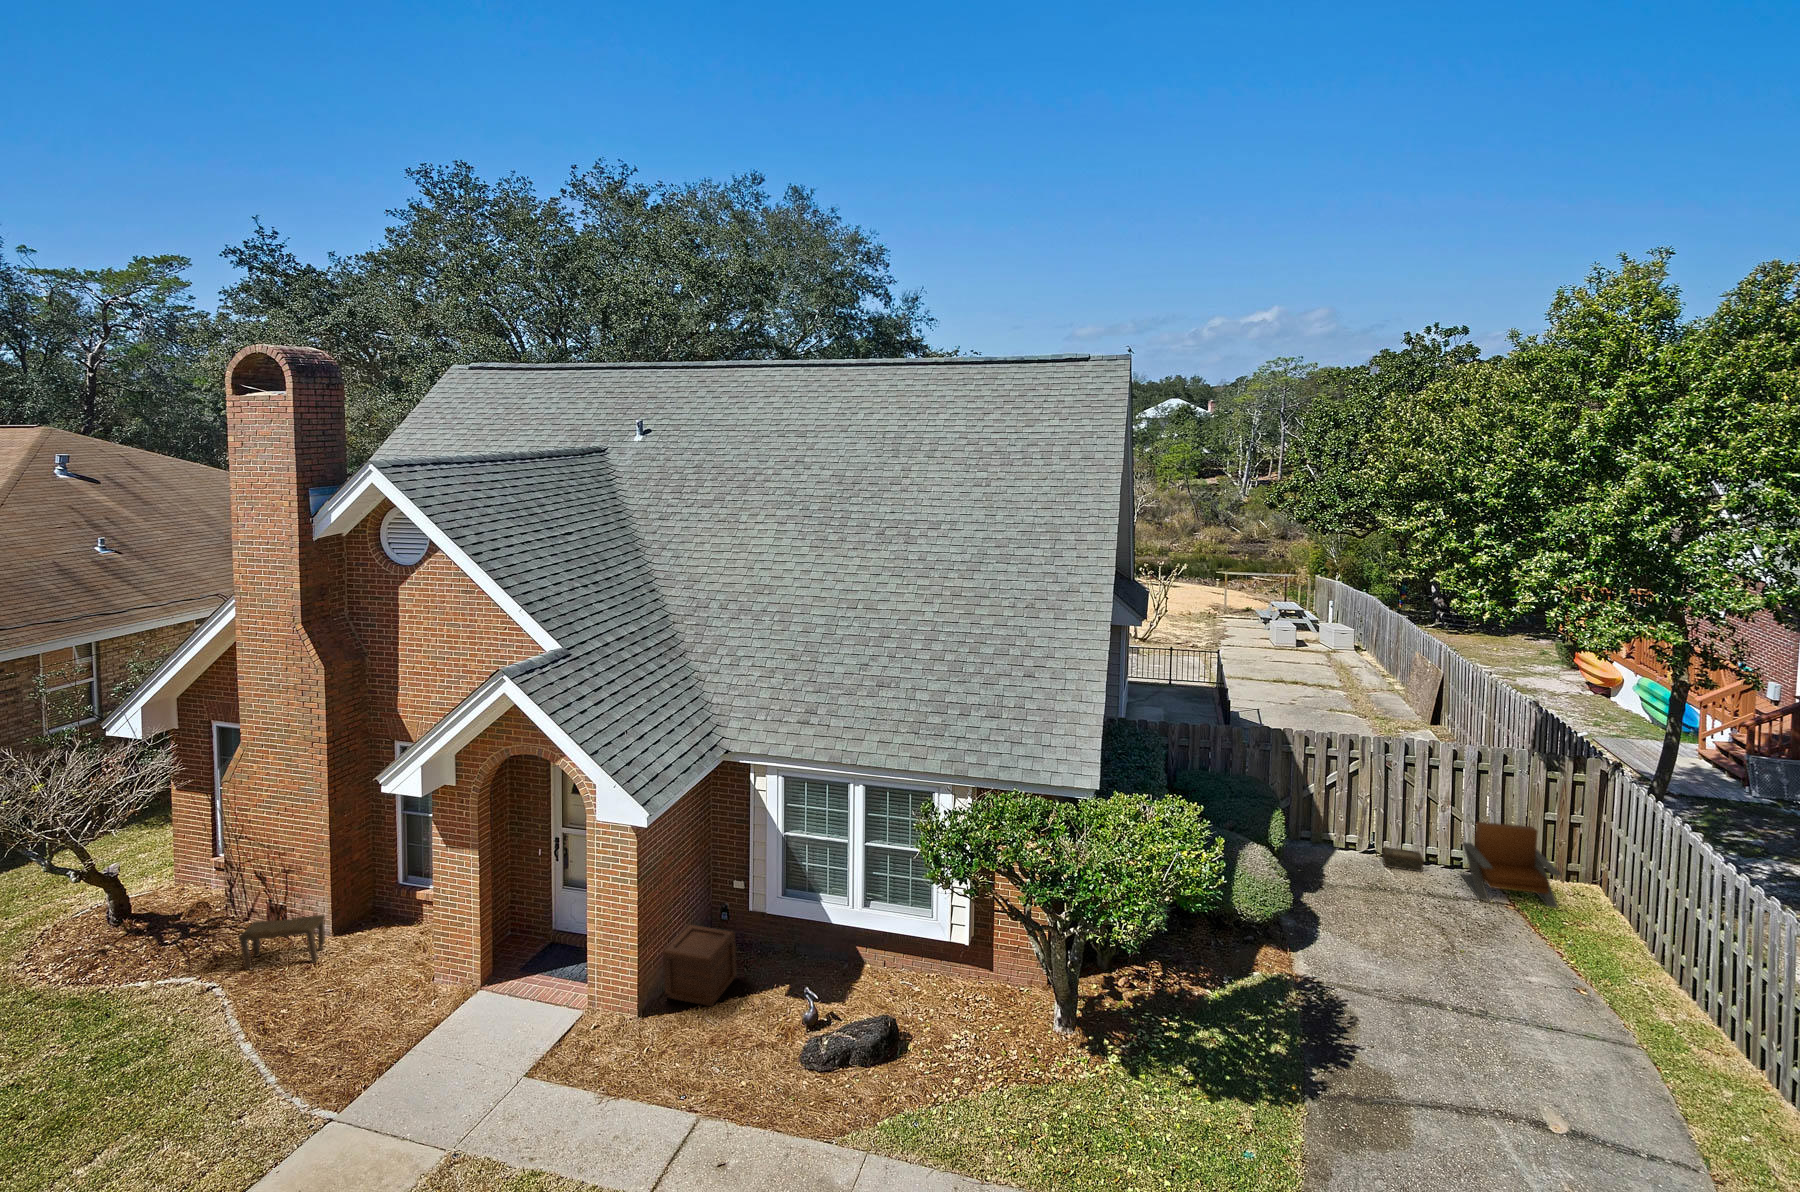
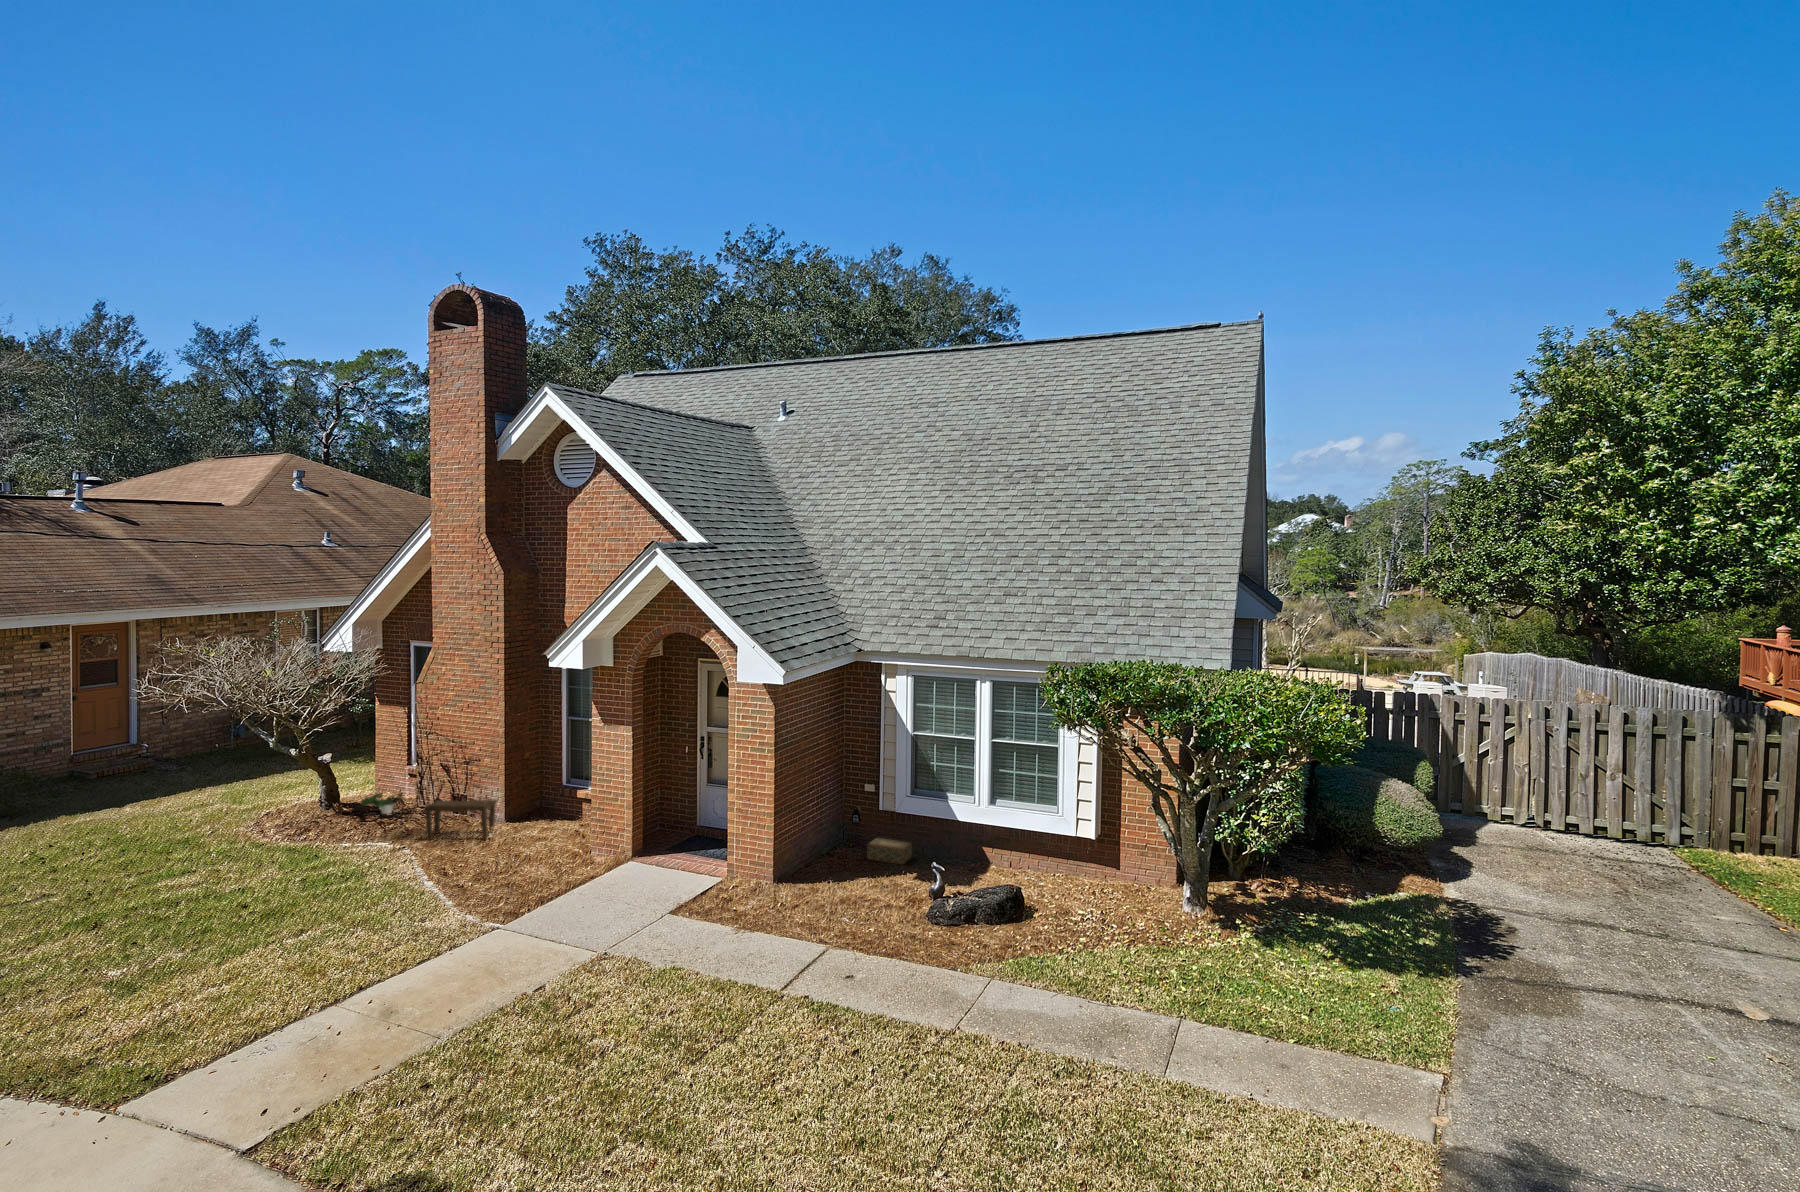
lounge chair: present [1461,822,1561,908] -> none [1636,785,1758,874]
woven basket: present [1382,847,1423,872] -> present [867,837,912,864]
potted plant: none [162,899,218,926] -> present [361,793,406,814]
wooden crate: present [663,925,737,1006] -> none [797,815,865,885]

